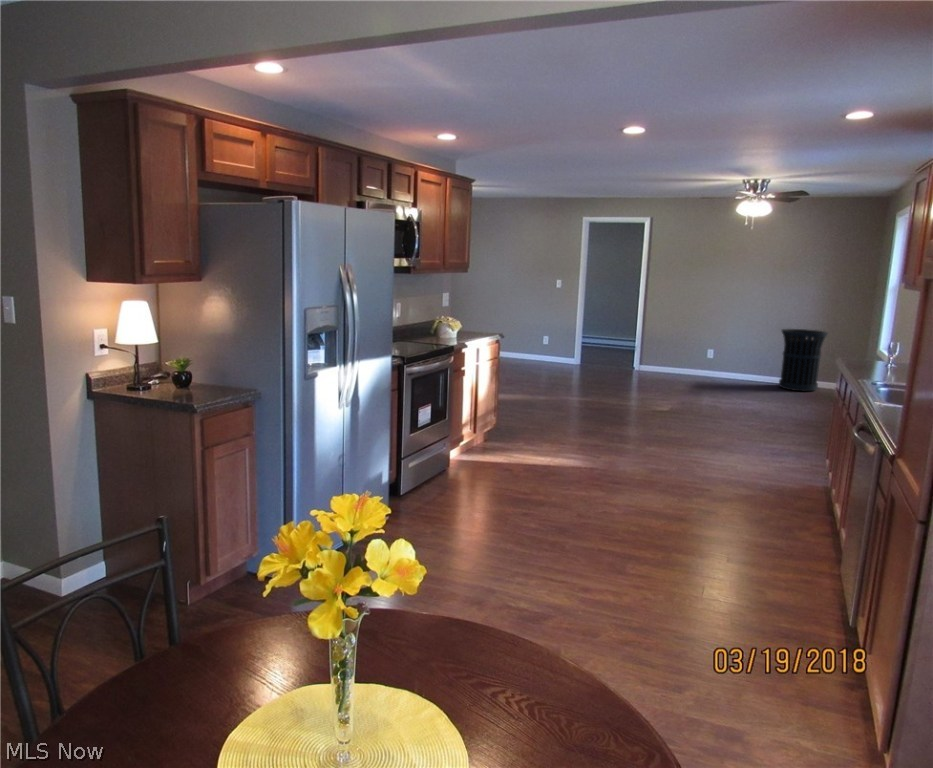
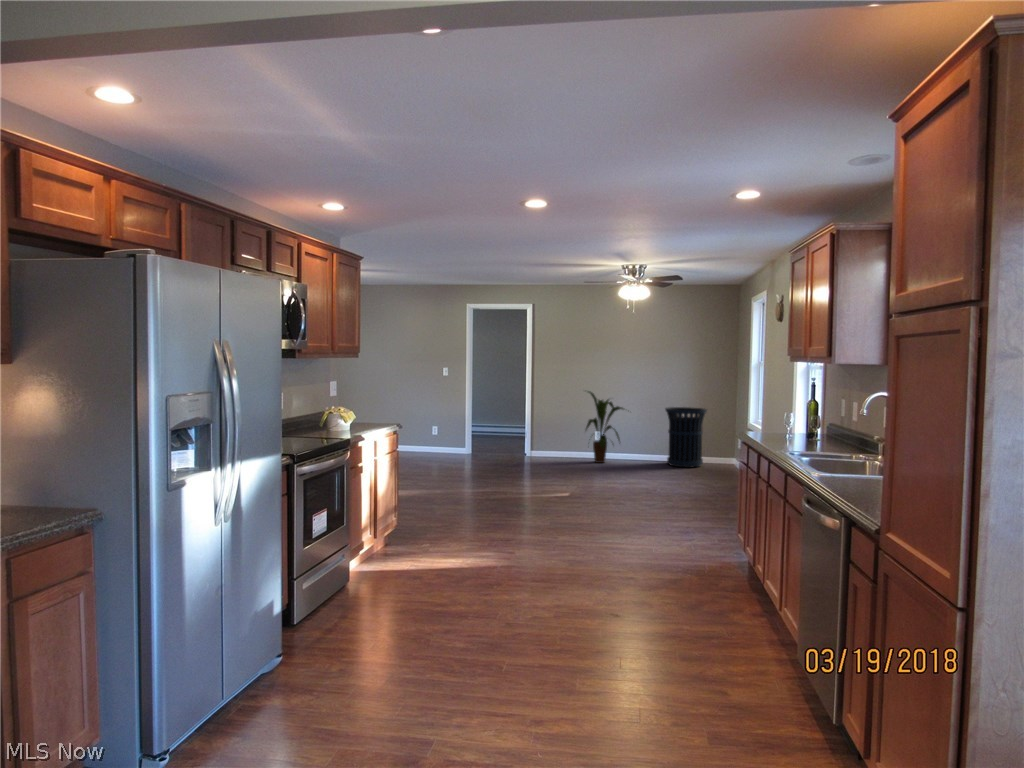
house plant: none [694,308,745,381] -> present [586,392,624,463]

